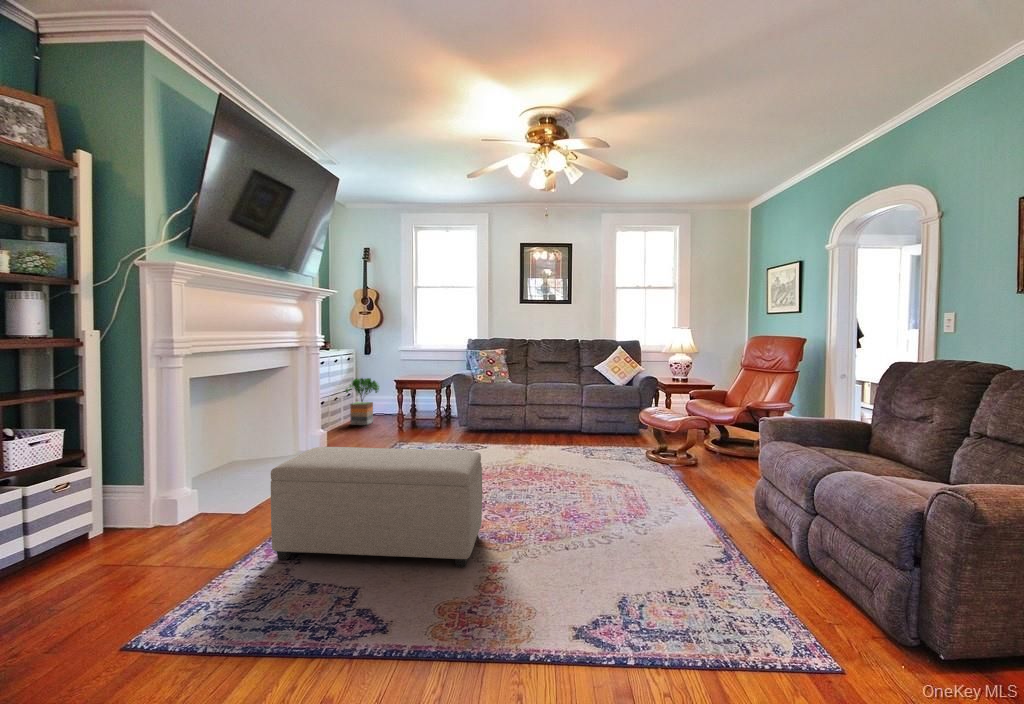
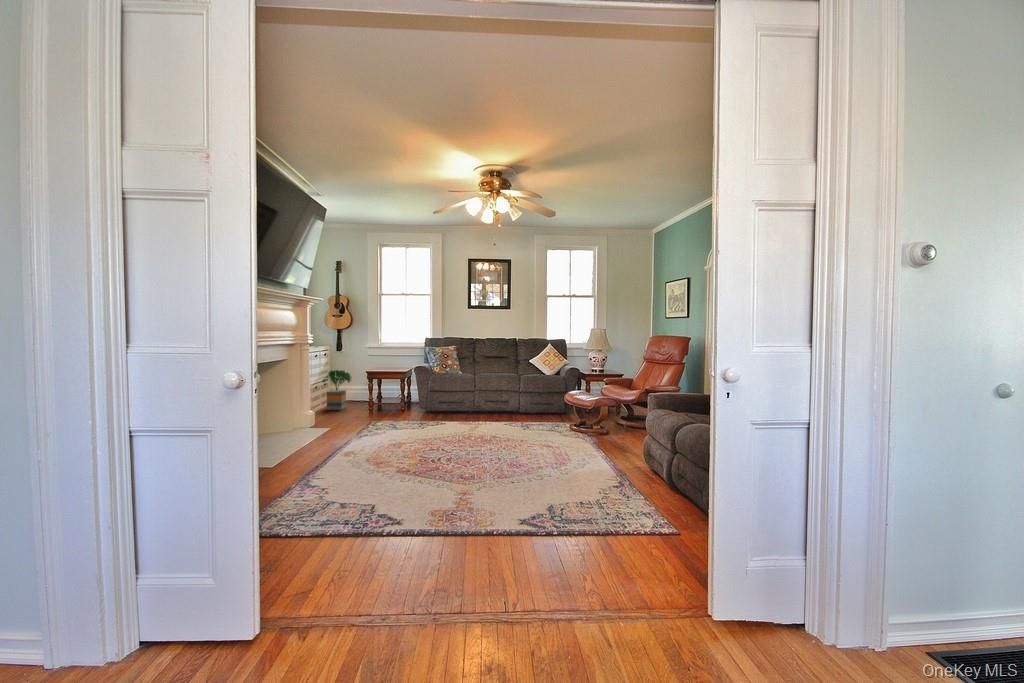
ottoman: present [271,447,482,568] -> none [301,416,453,495]

